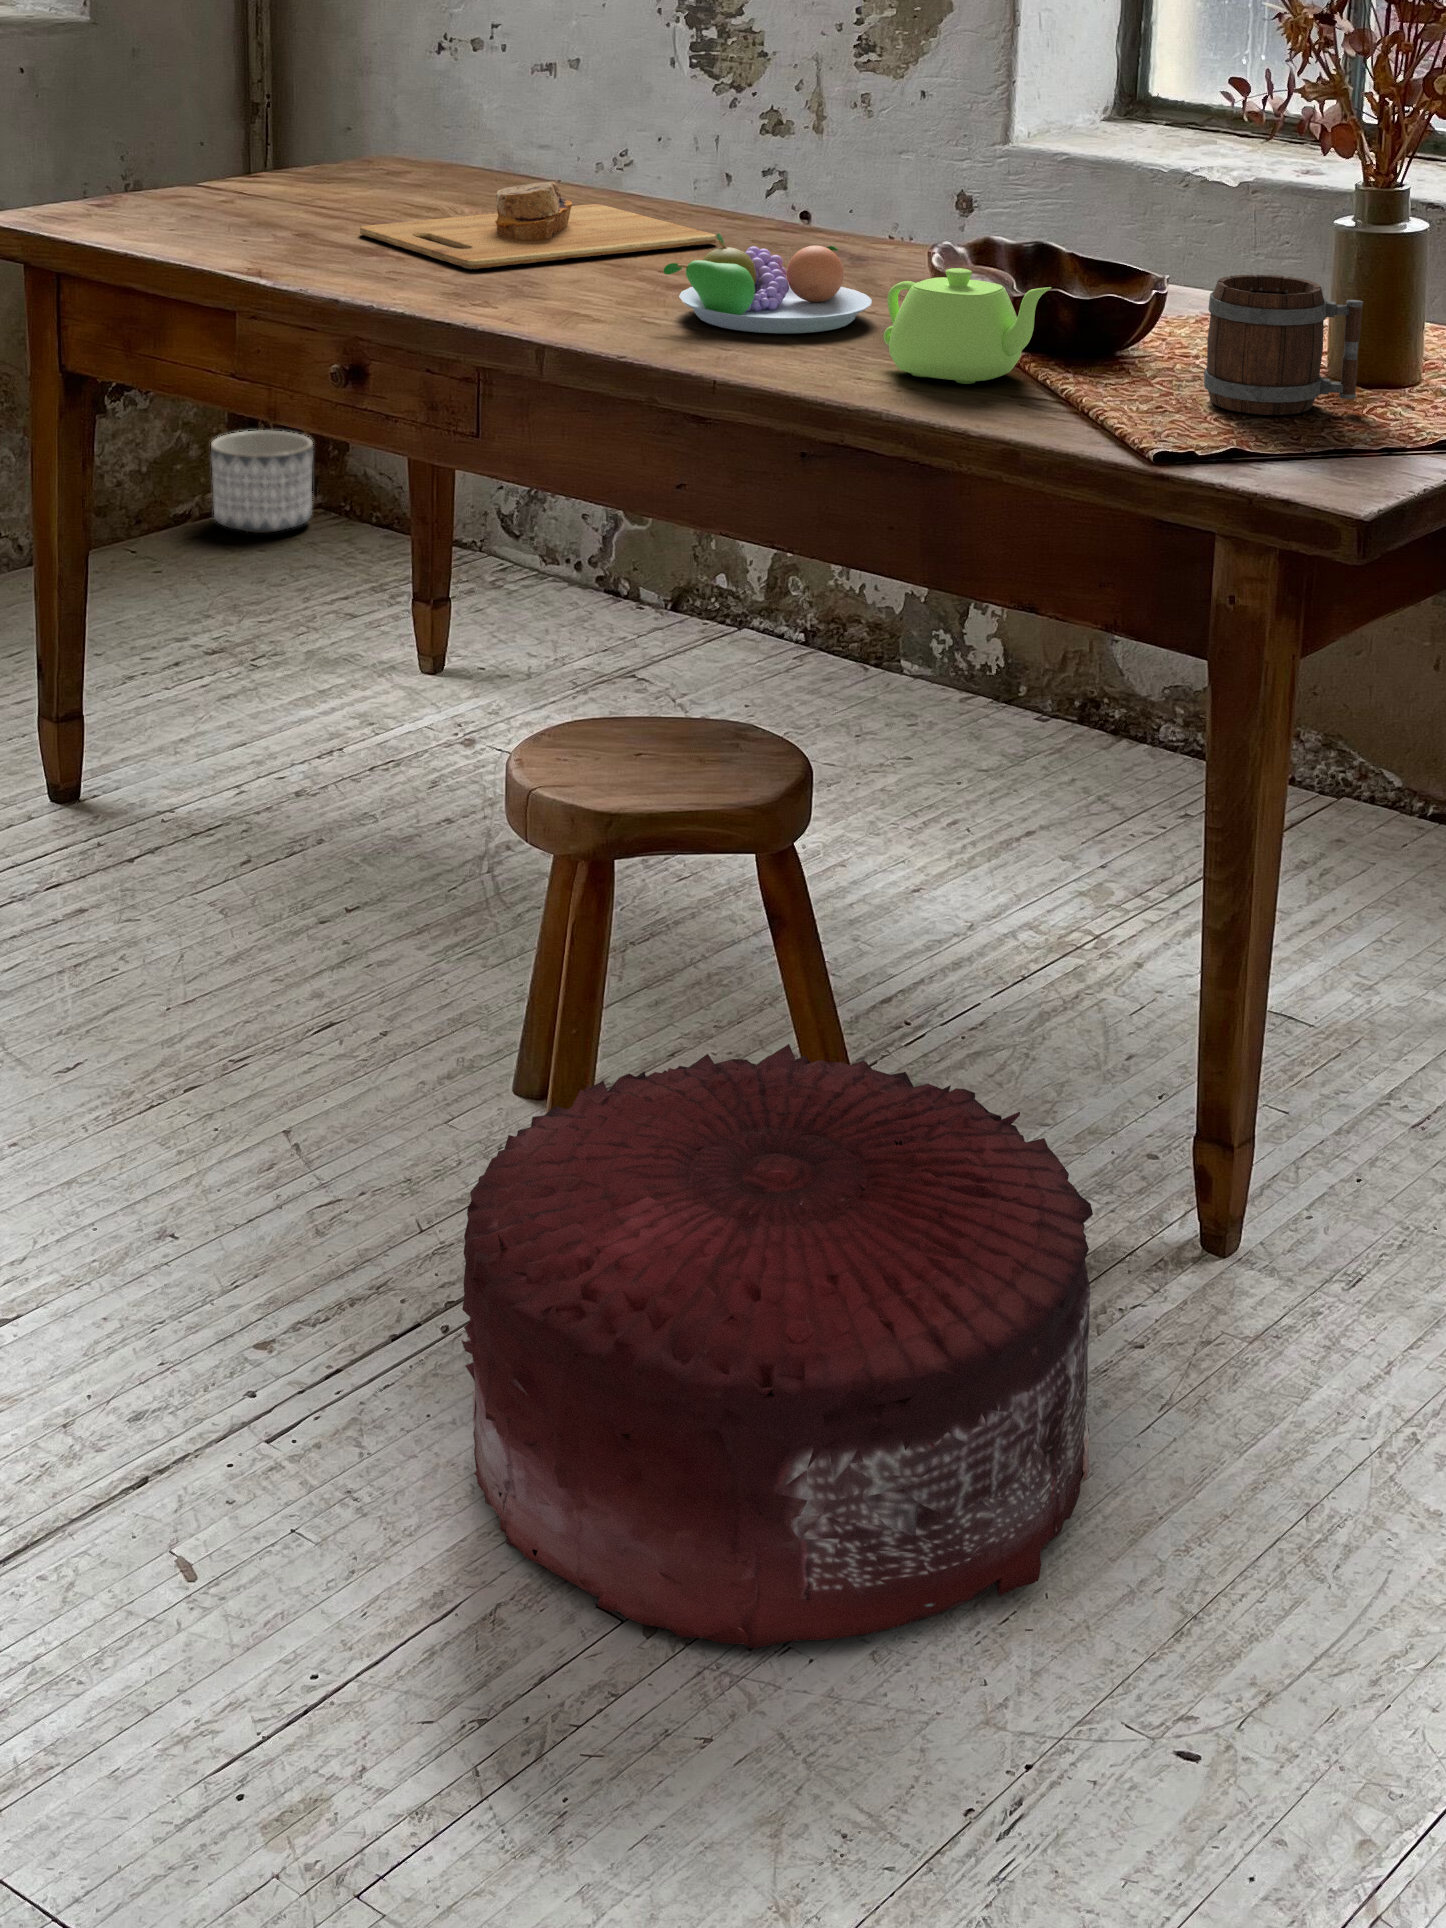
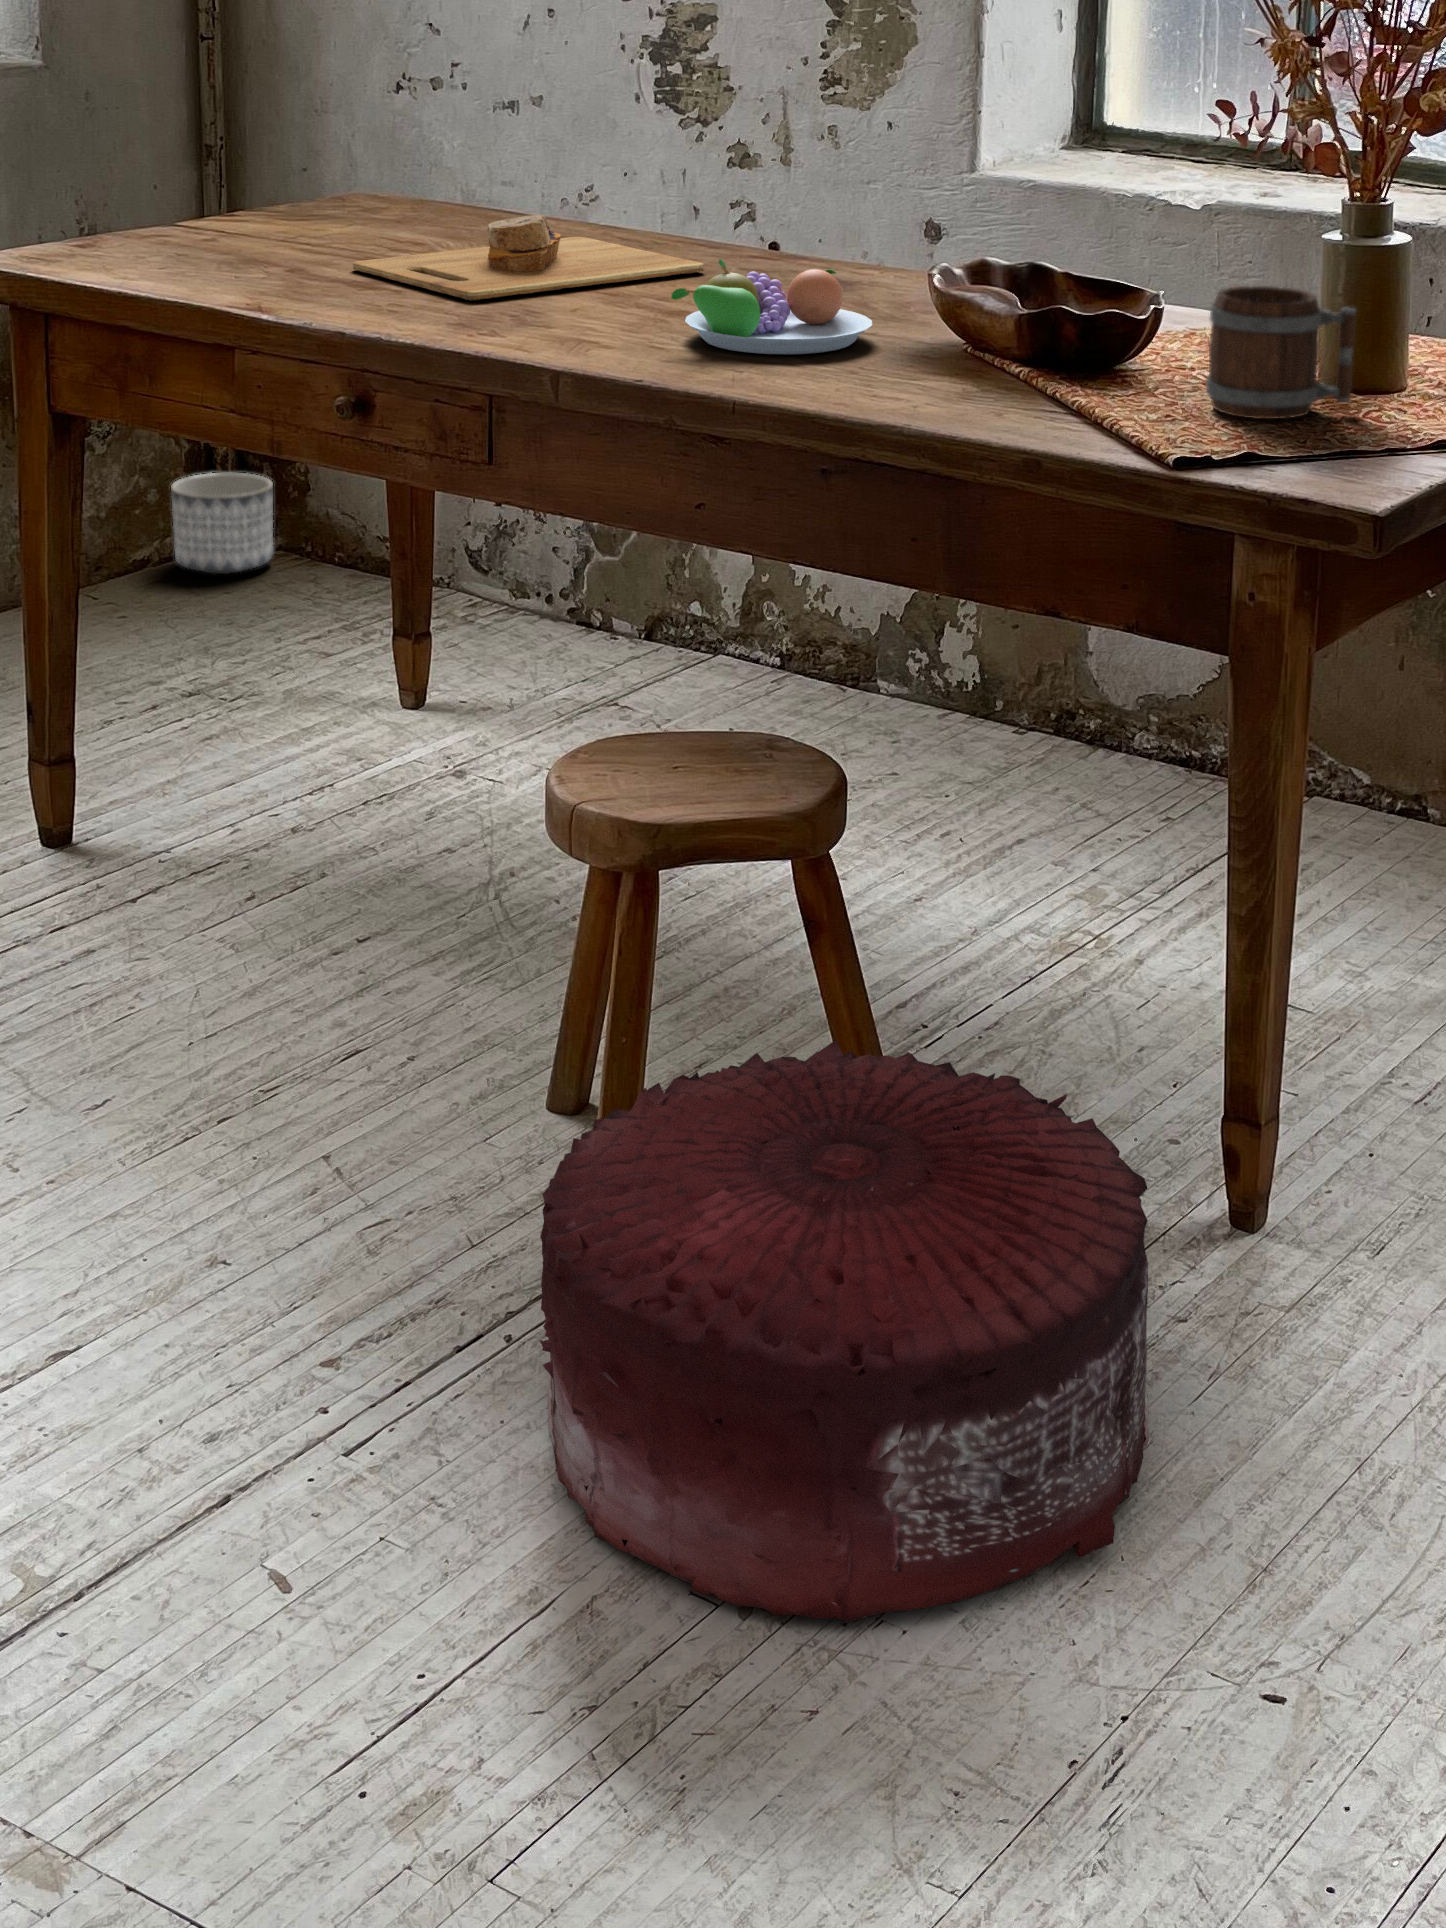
teapot: present [884,268,1051,384] -> none [894,286,1059,397]

